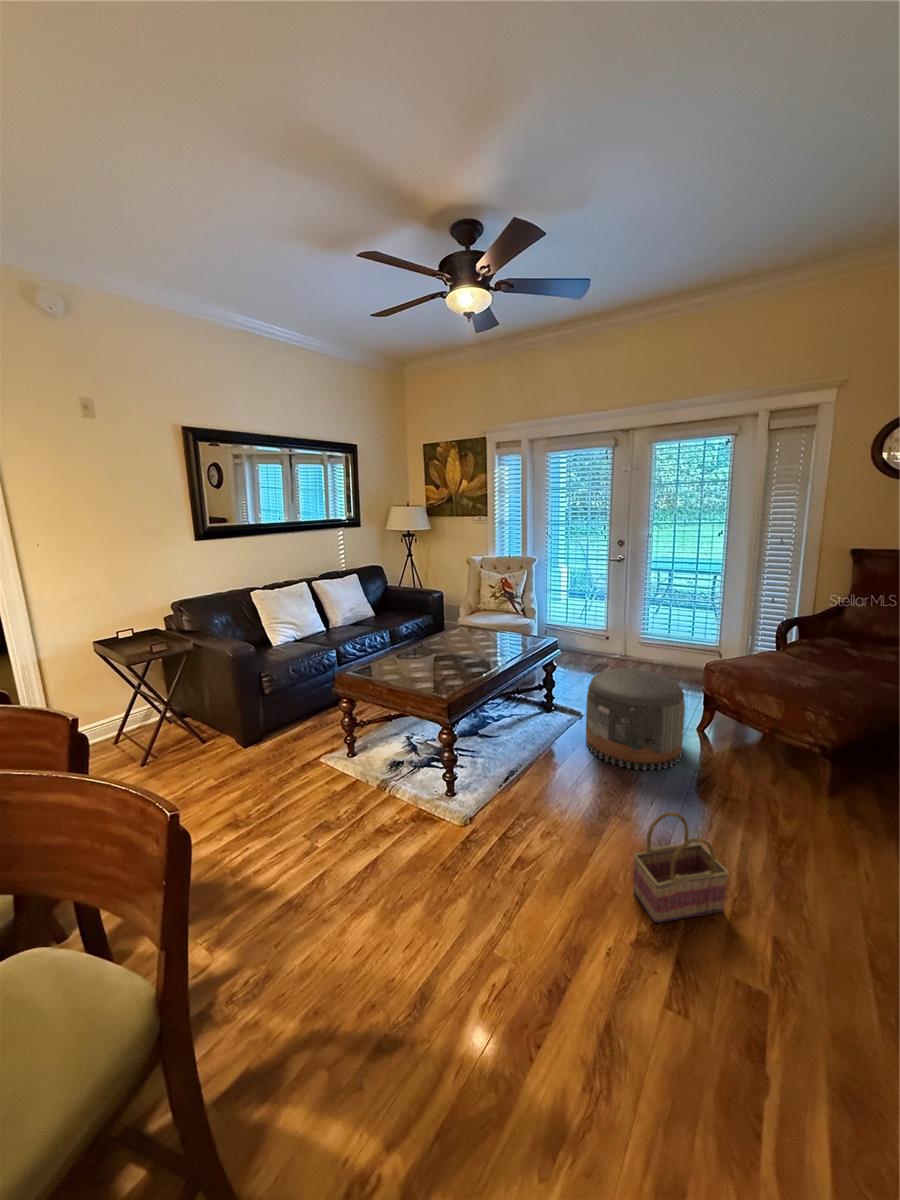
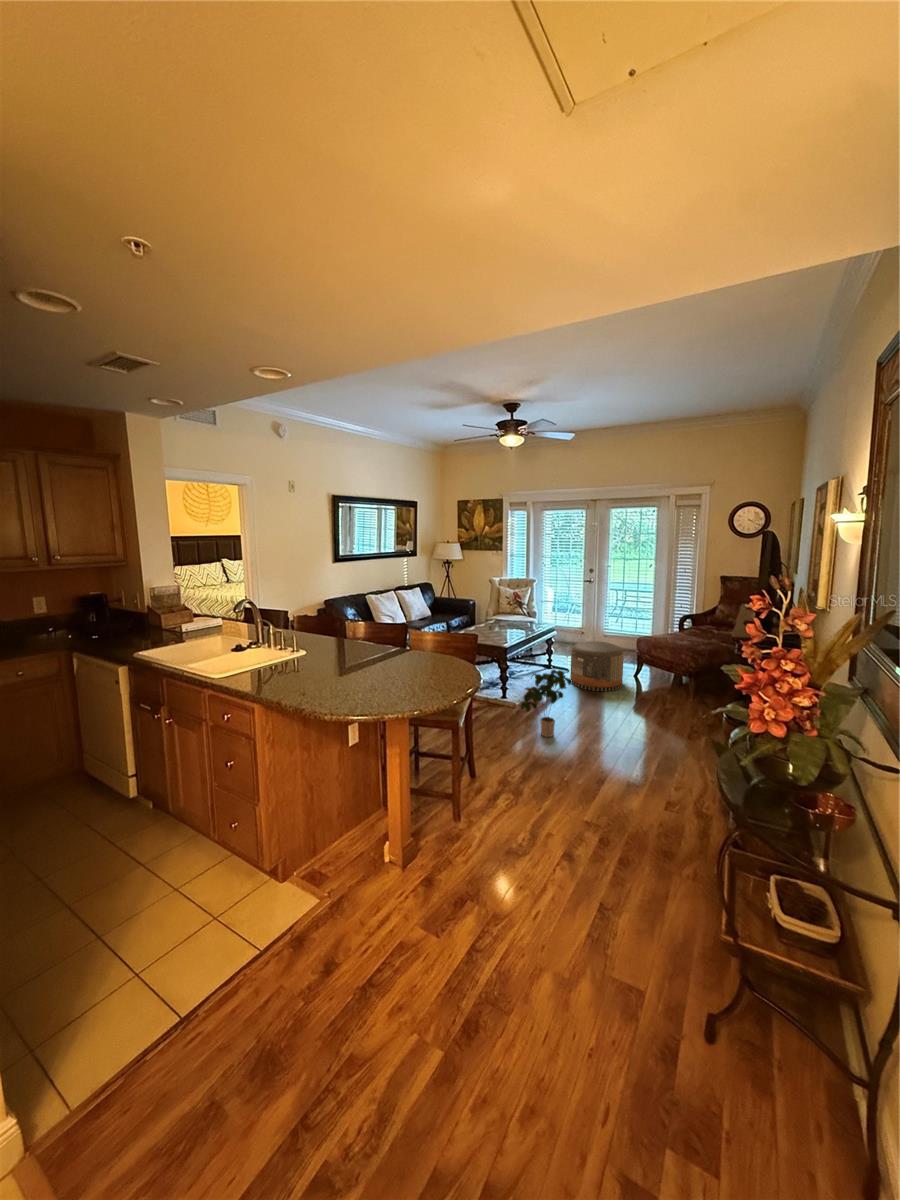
potted plant: none [453,776,582,942] -> present [521,670,572,737]
basket: present [633,812,729,923] -> none [594,689,633,732]

